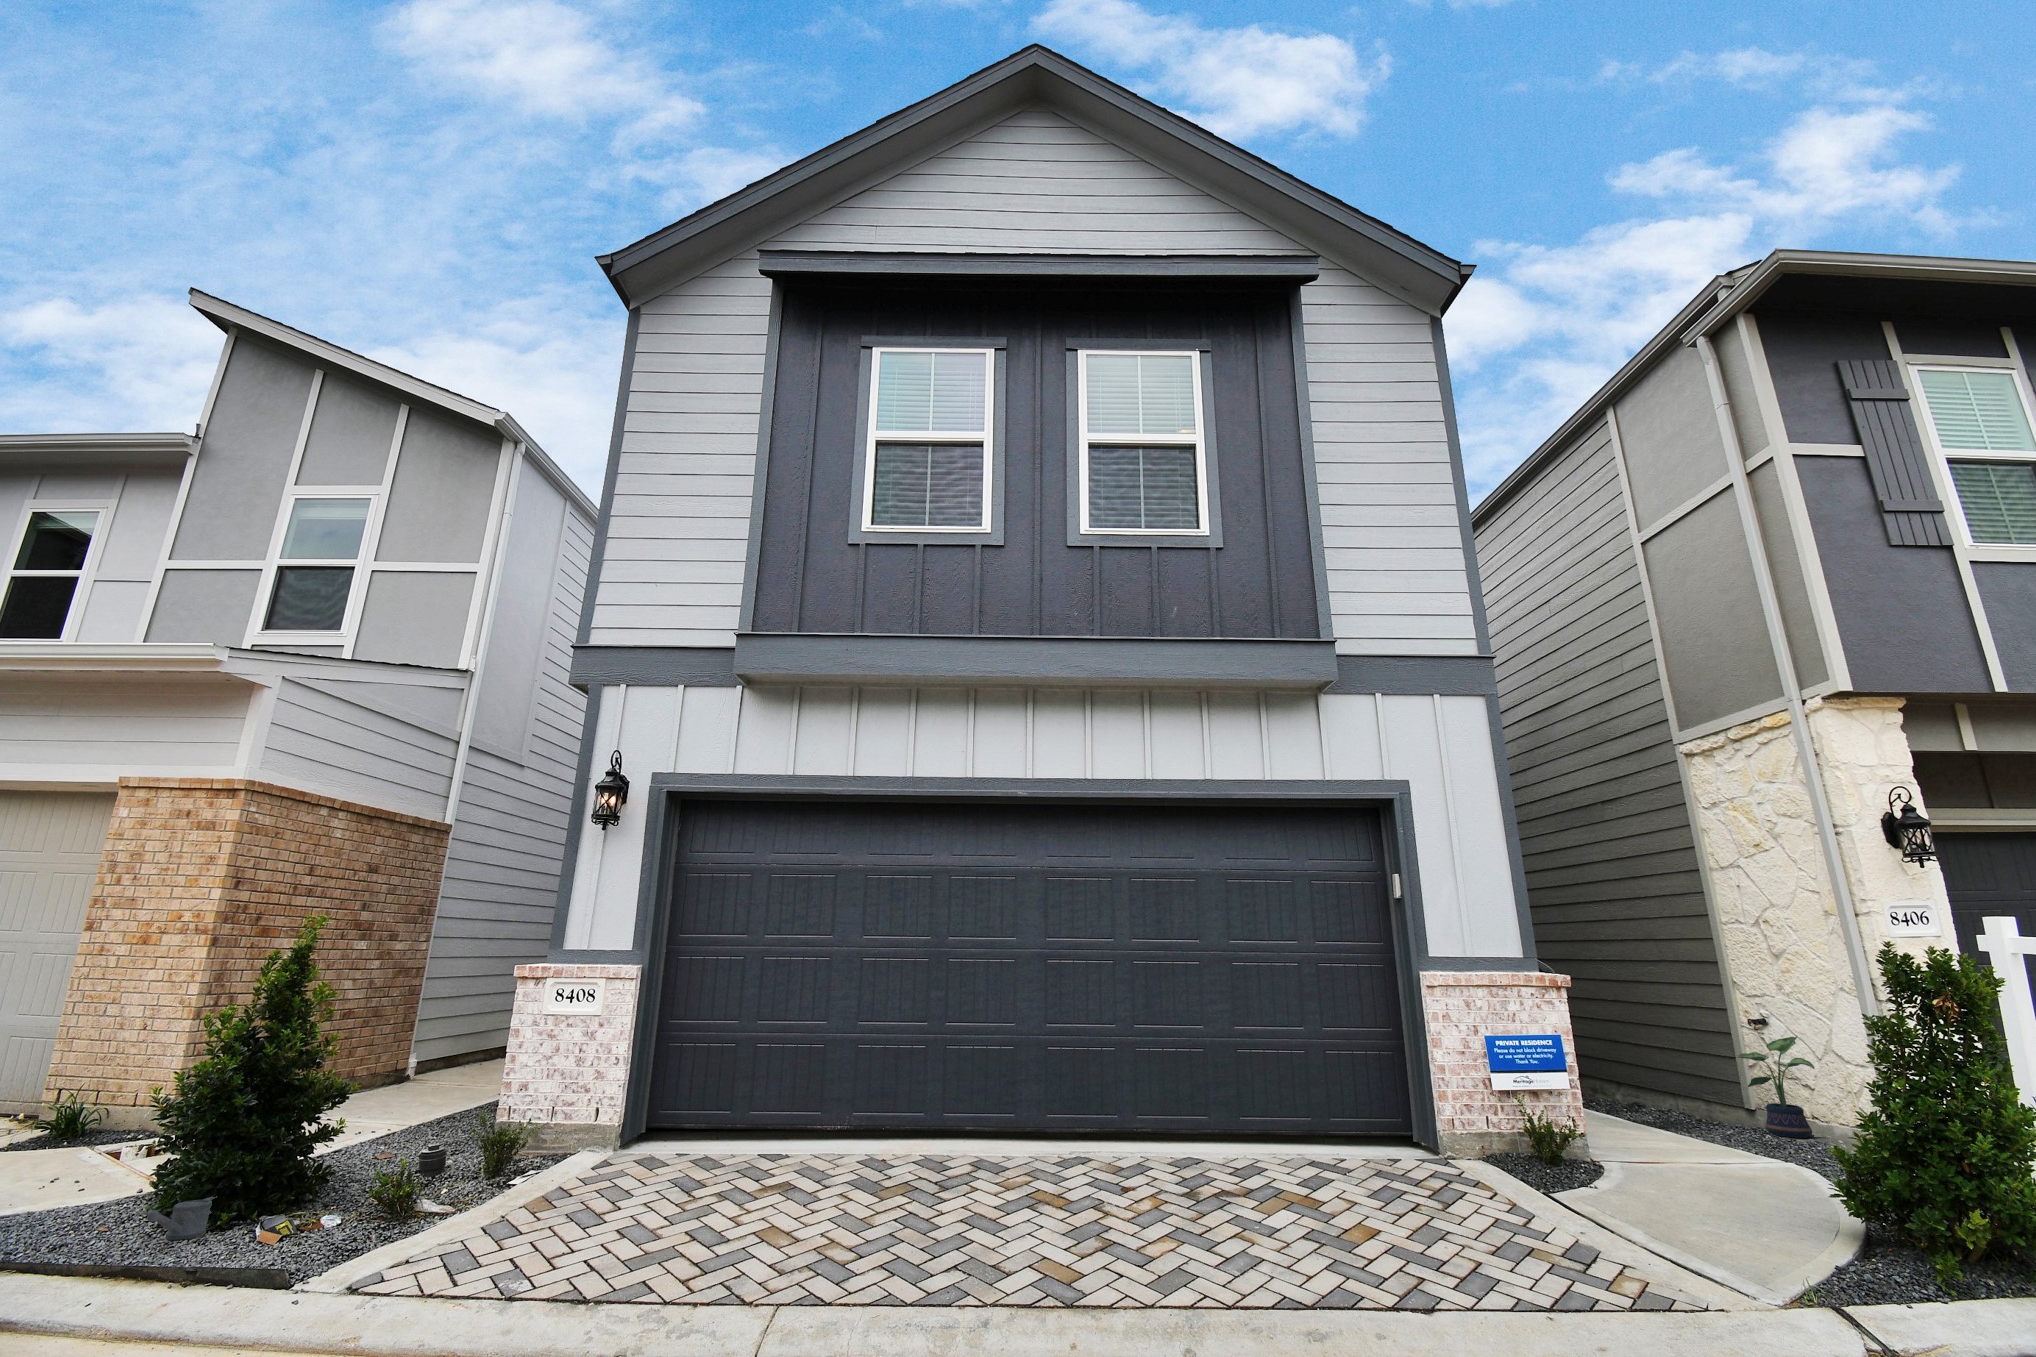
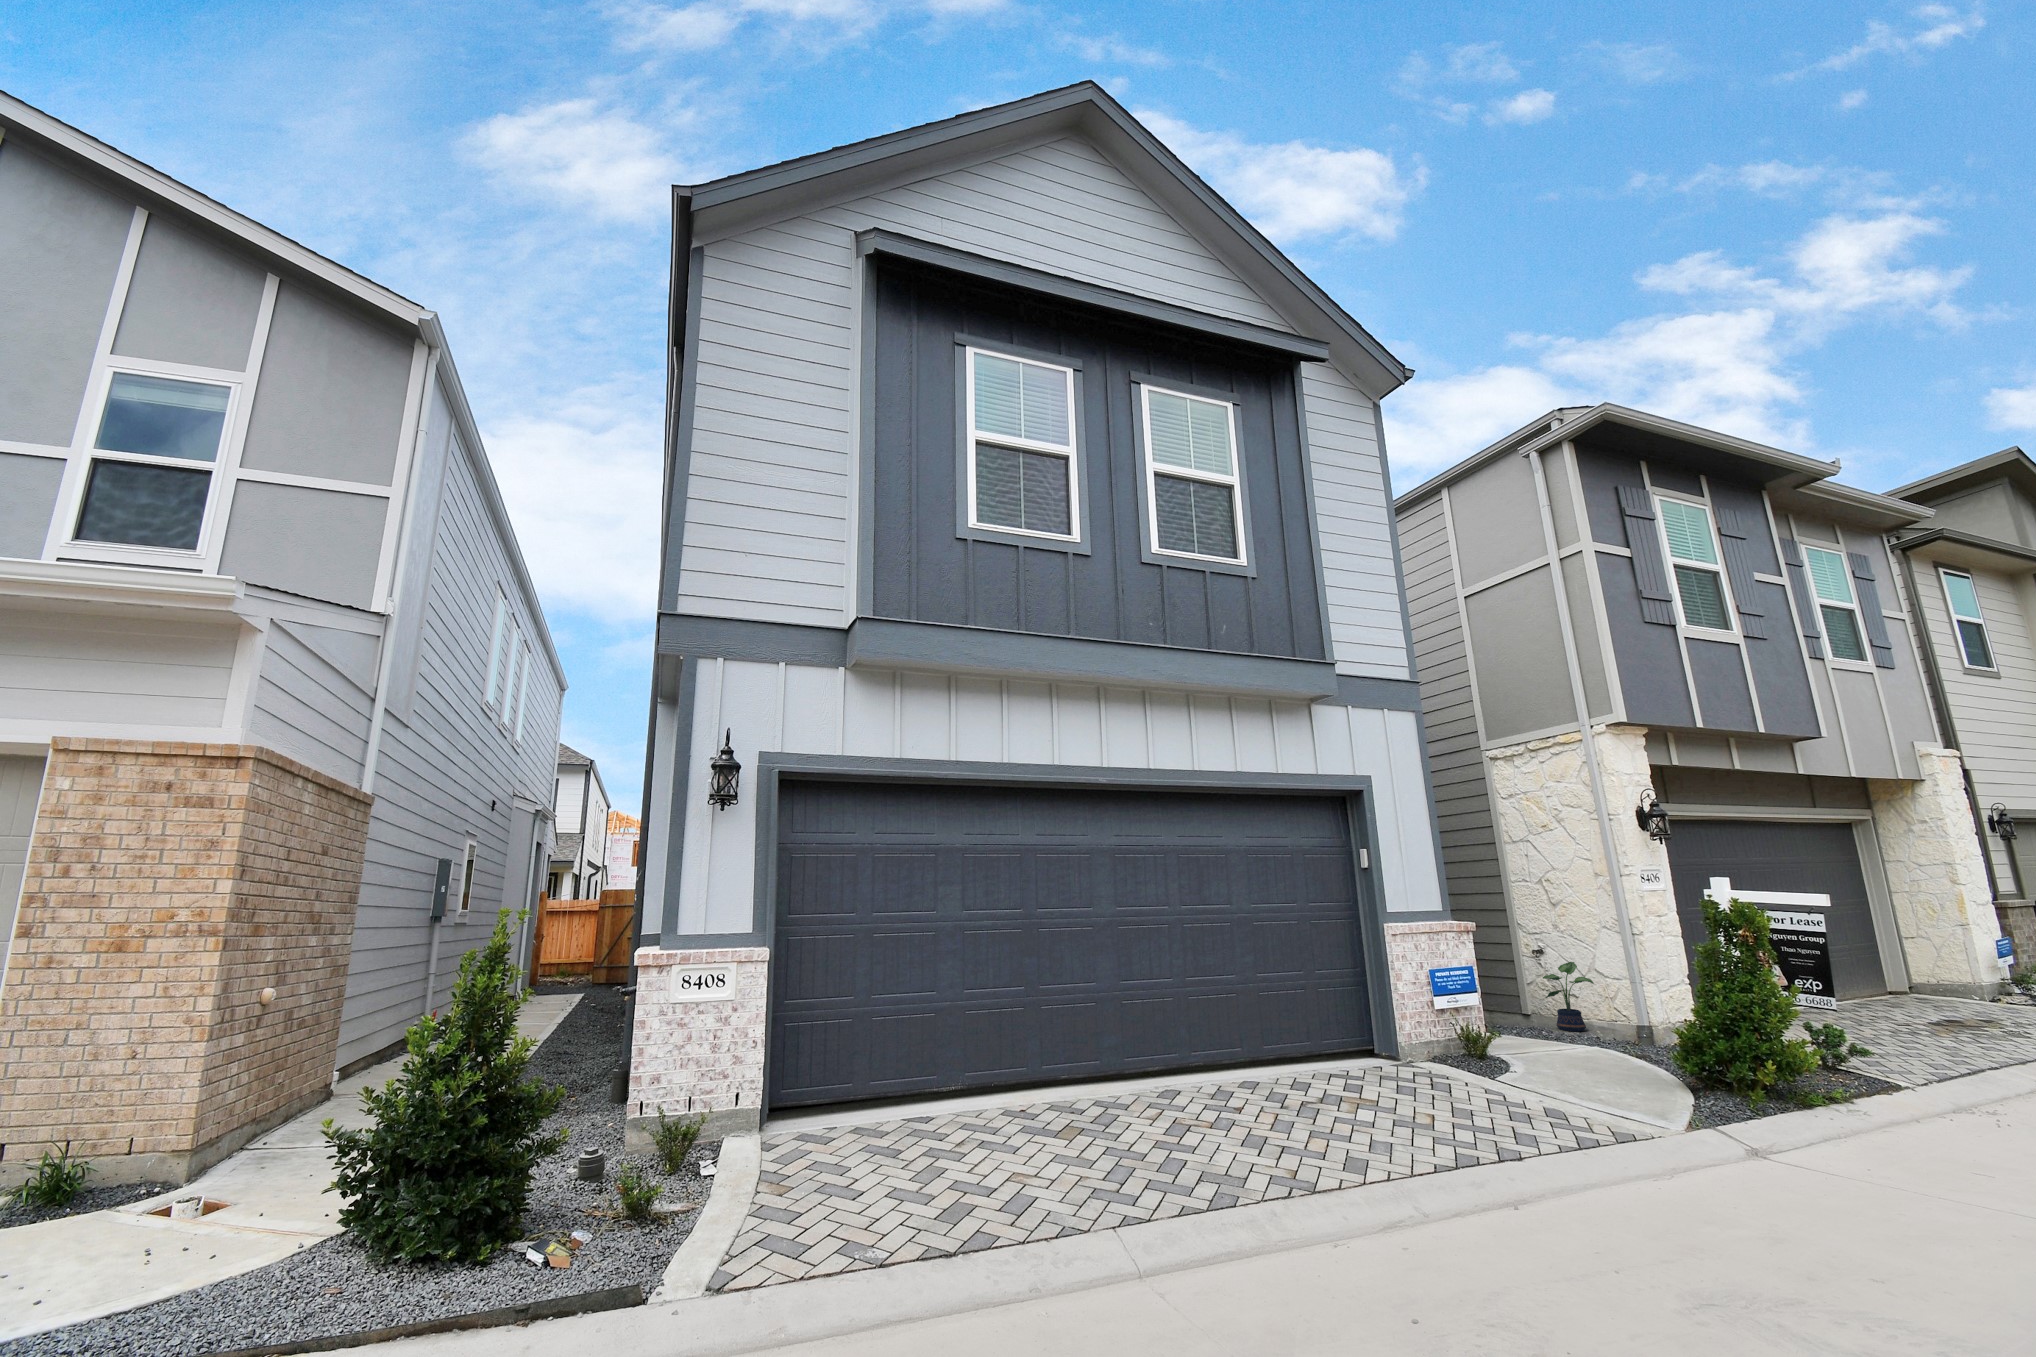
watering can: present [147,1196,217,1240] -> none [418,1231,461,1285]

